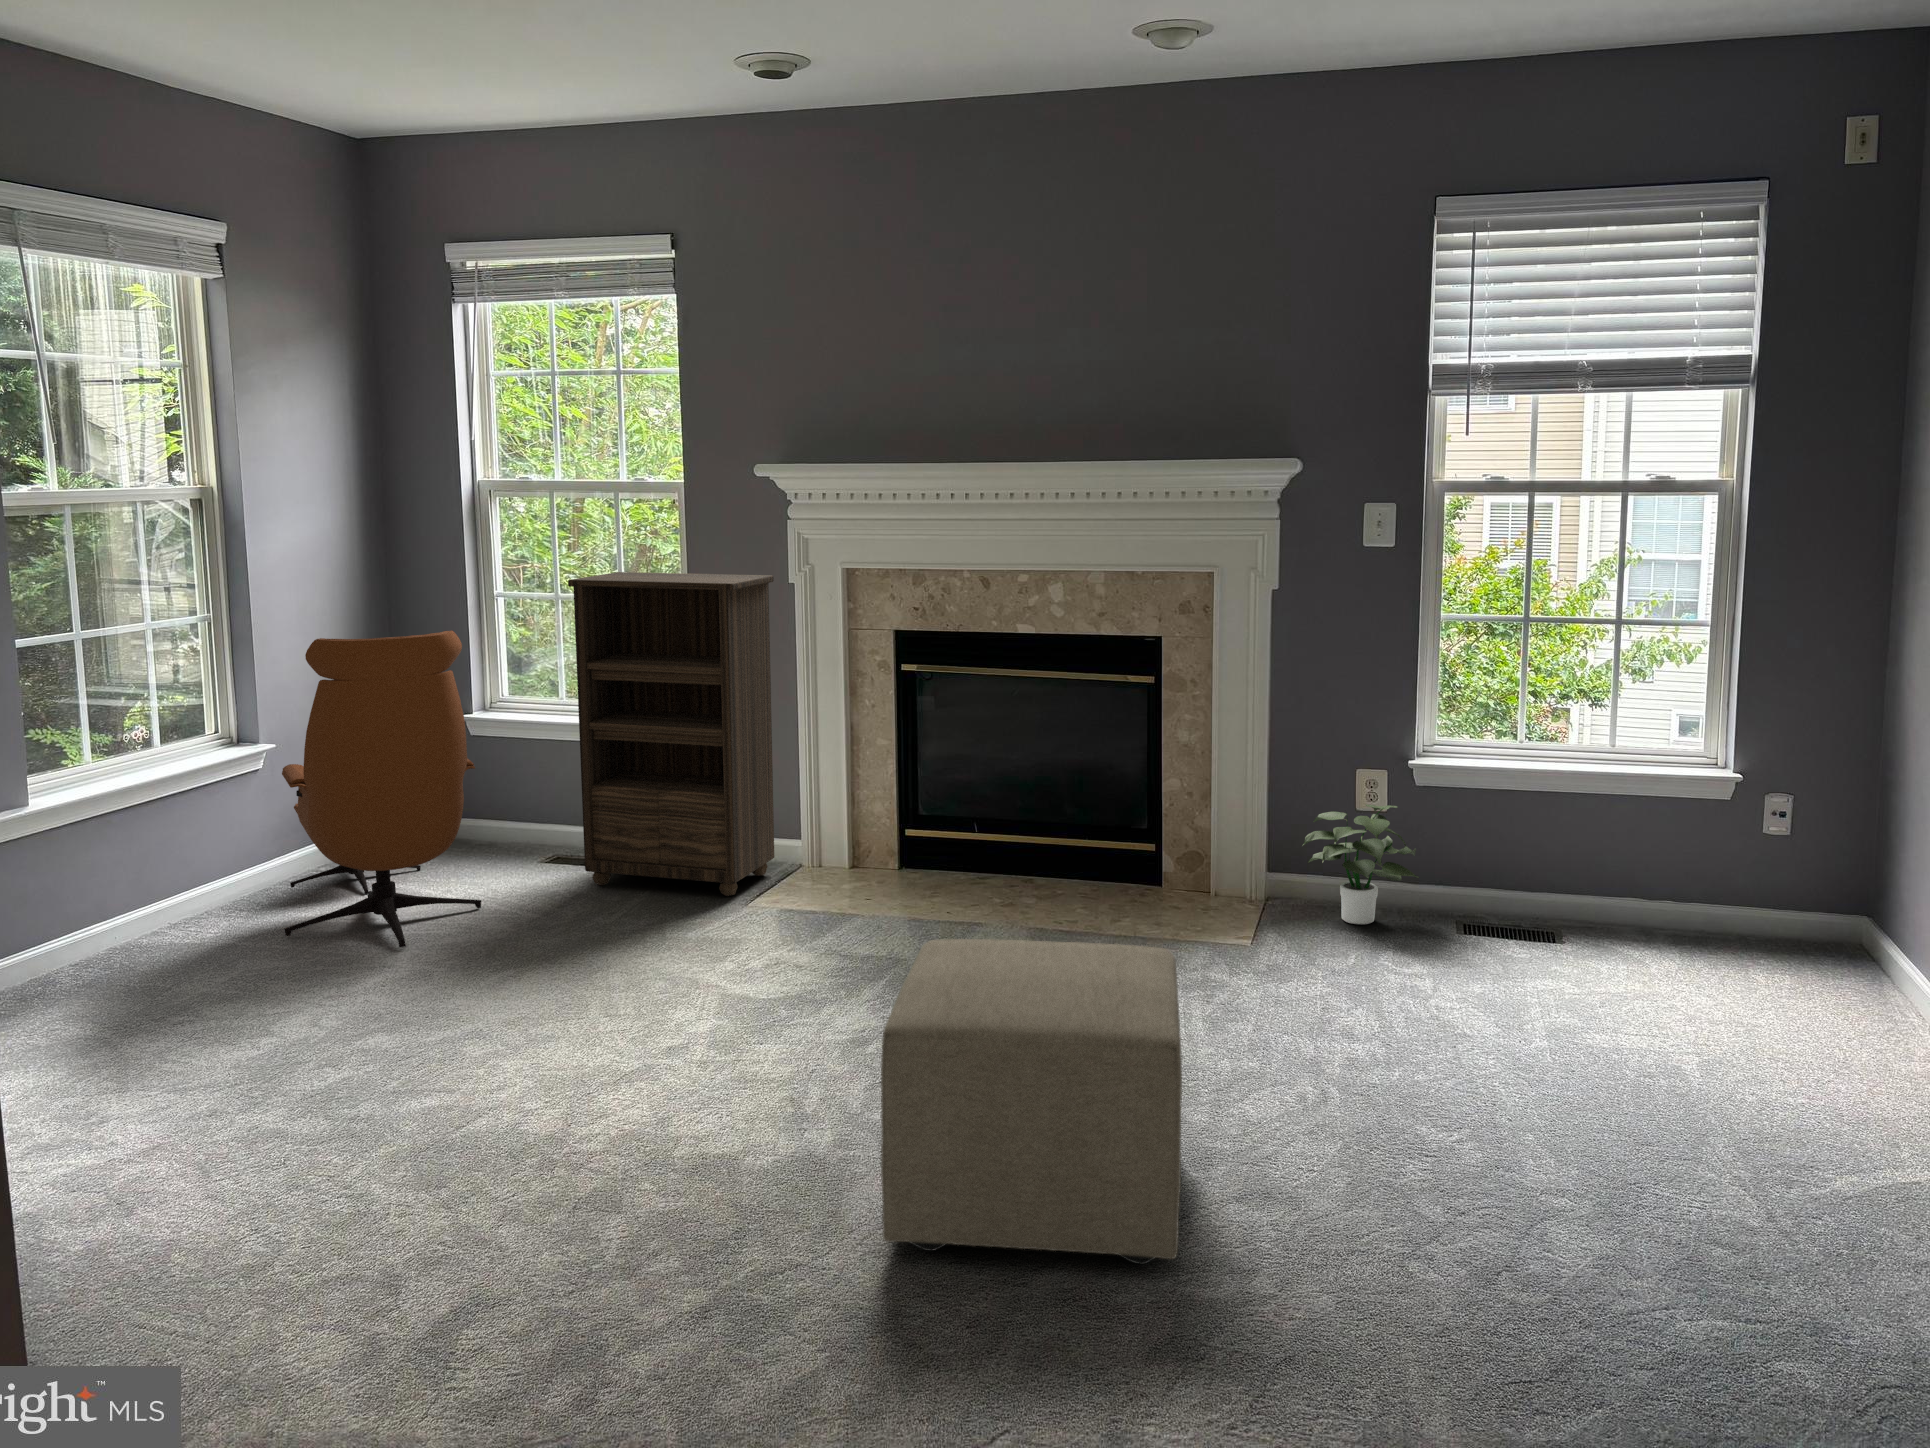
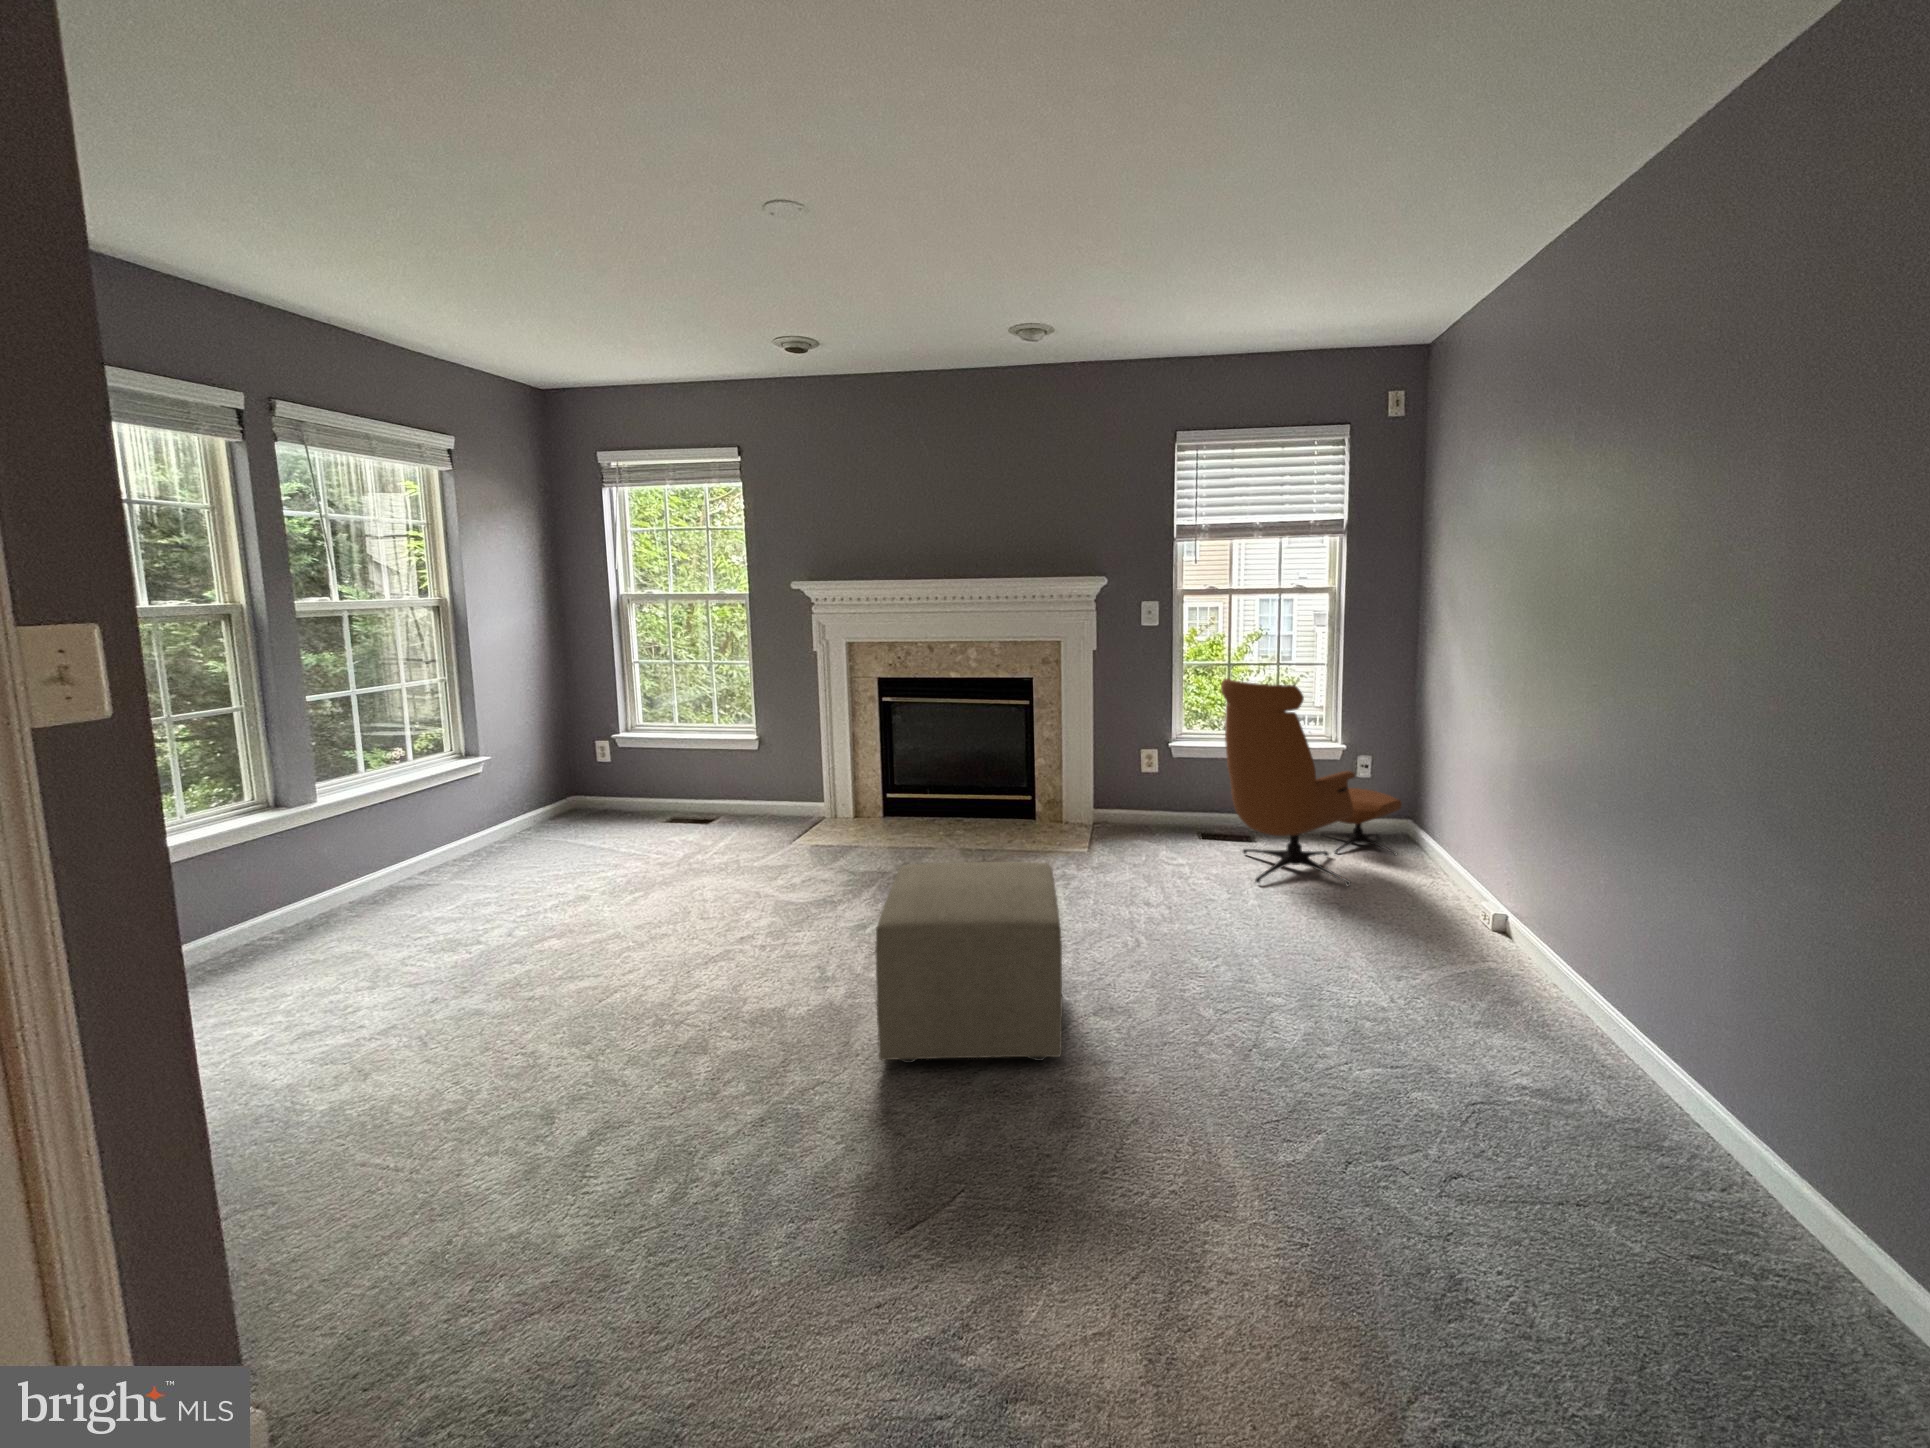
bookshelf: present [568,572,774,896] -> none [678,647,809,838]
lounge chair: present [282,631,481,947] -> present [1221,678,1402,886]
potted plant: present [1303,805,1419,924] -> none [1114,769,1179,837]

